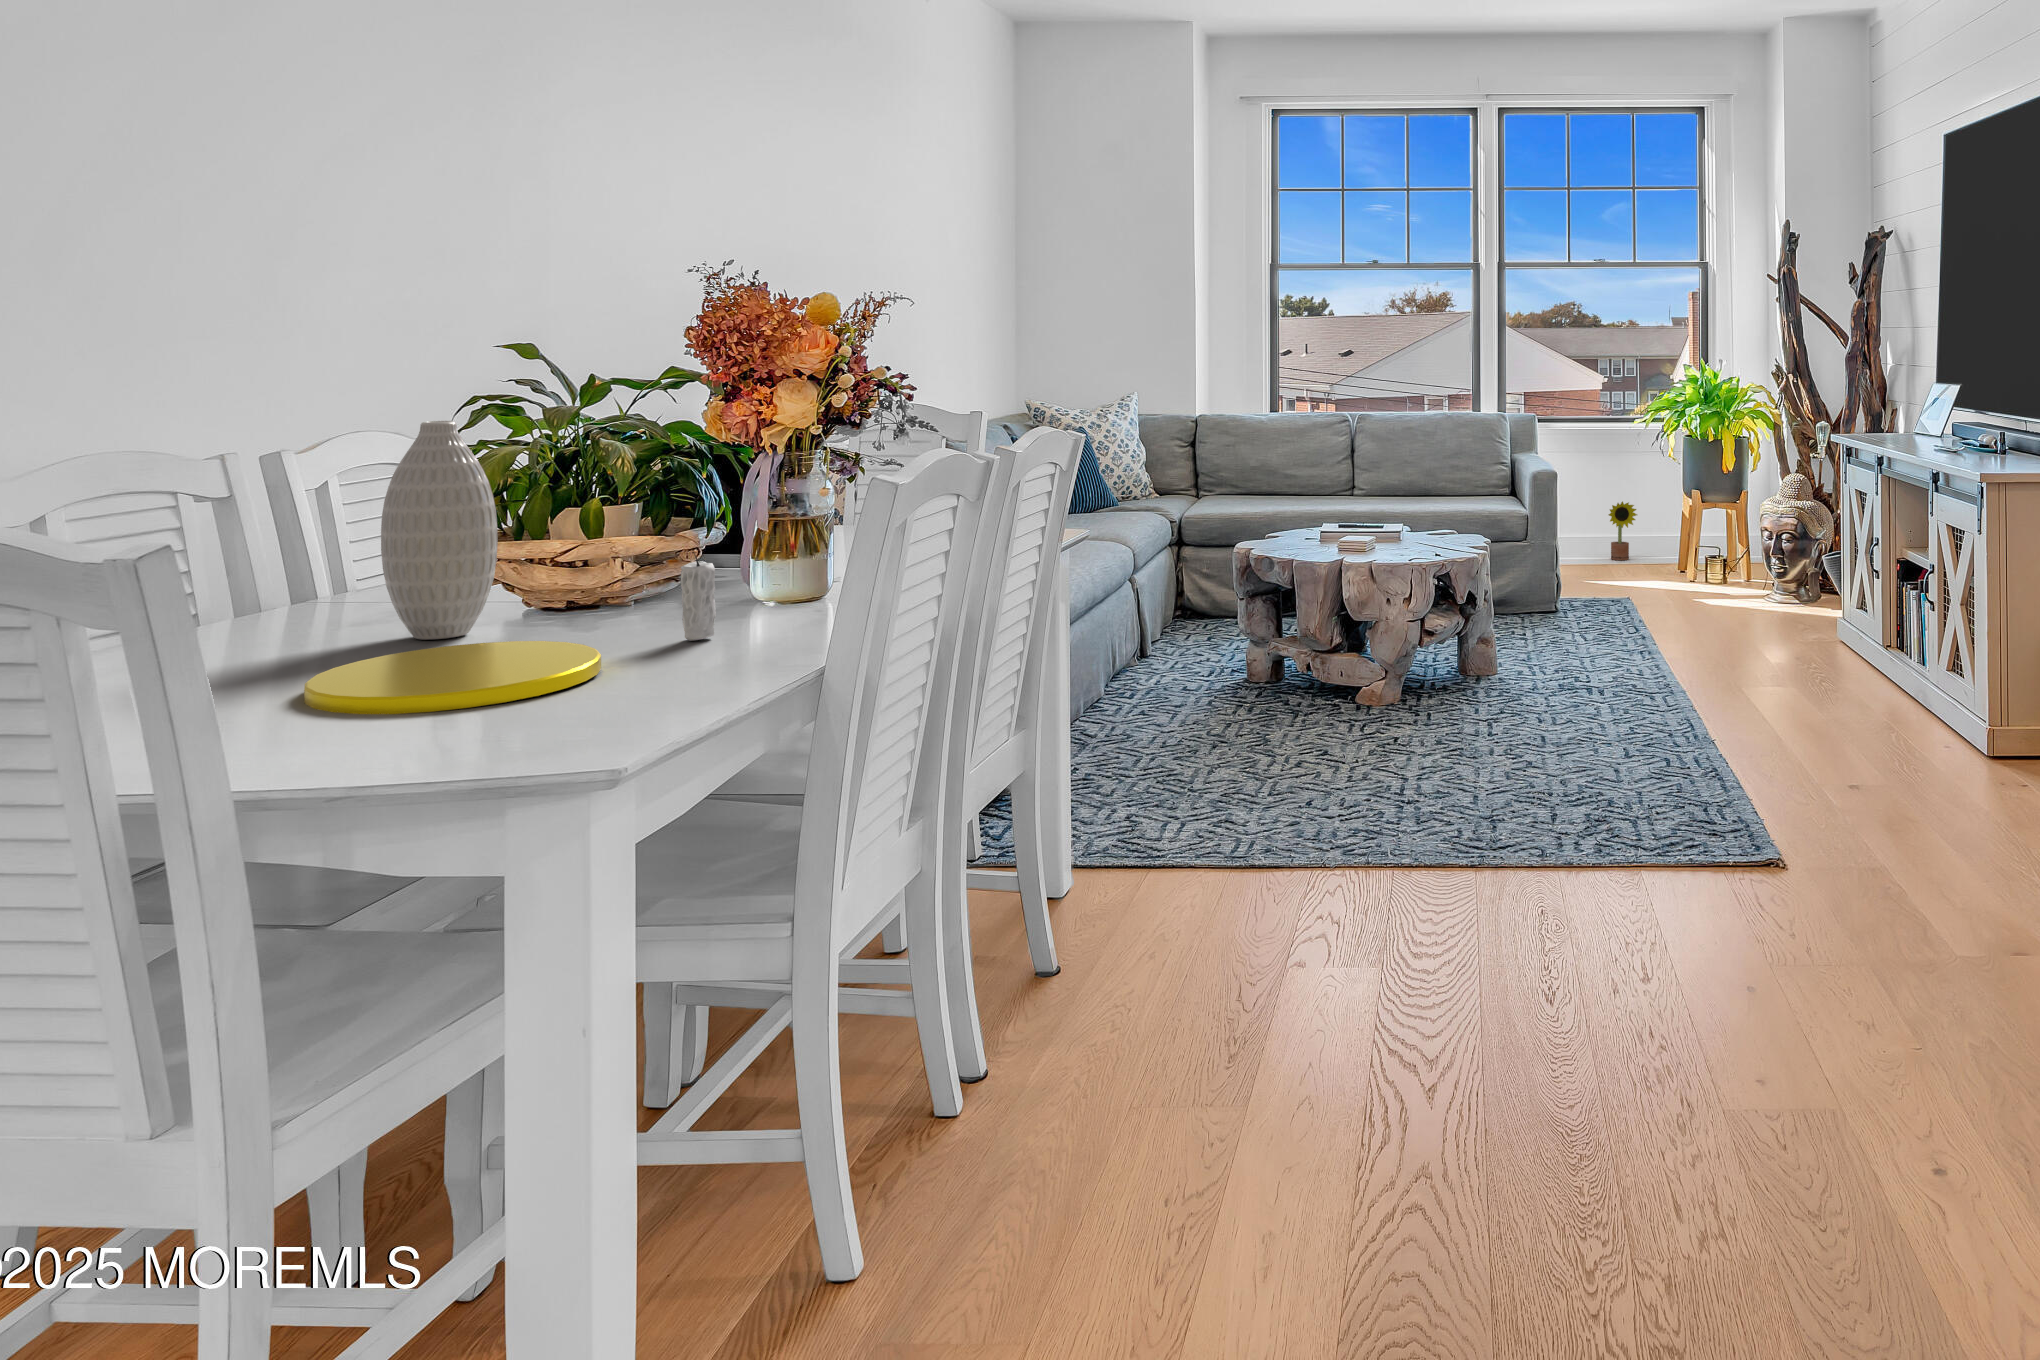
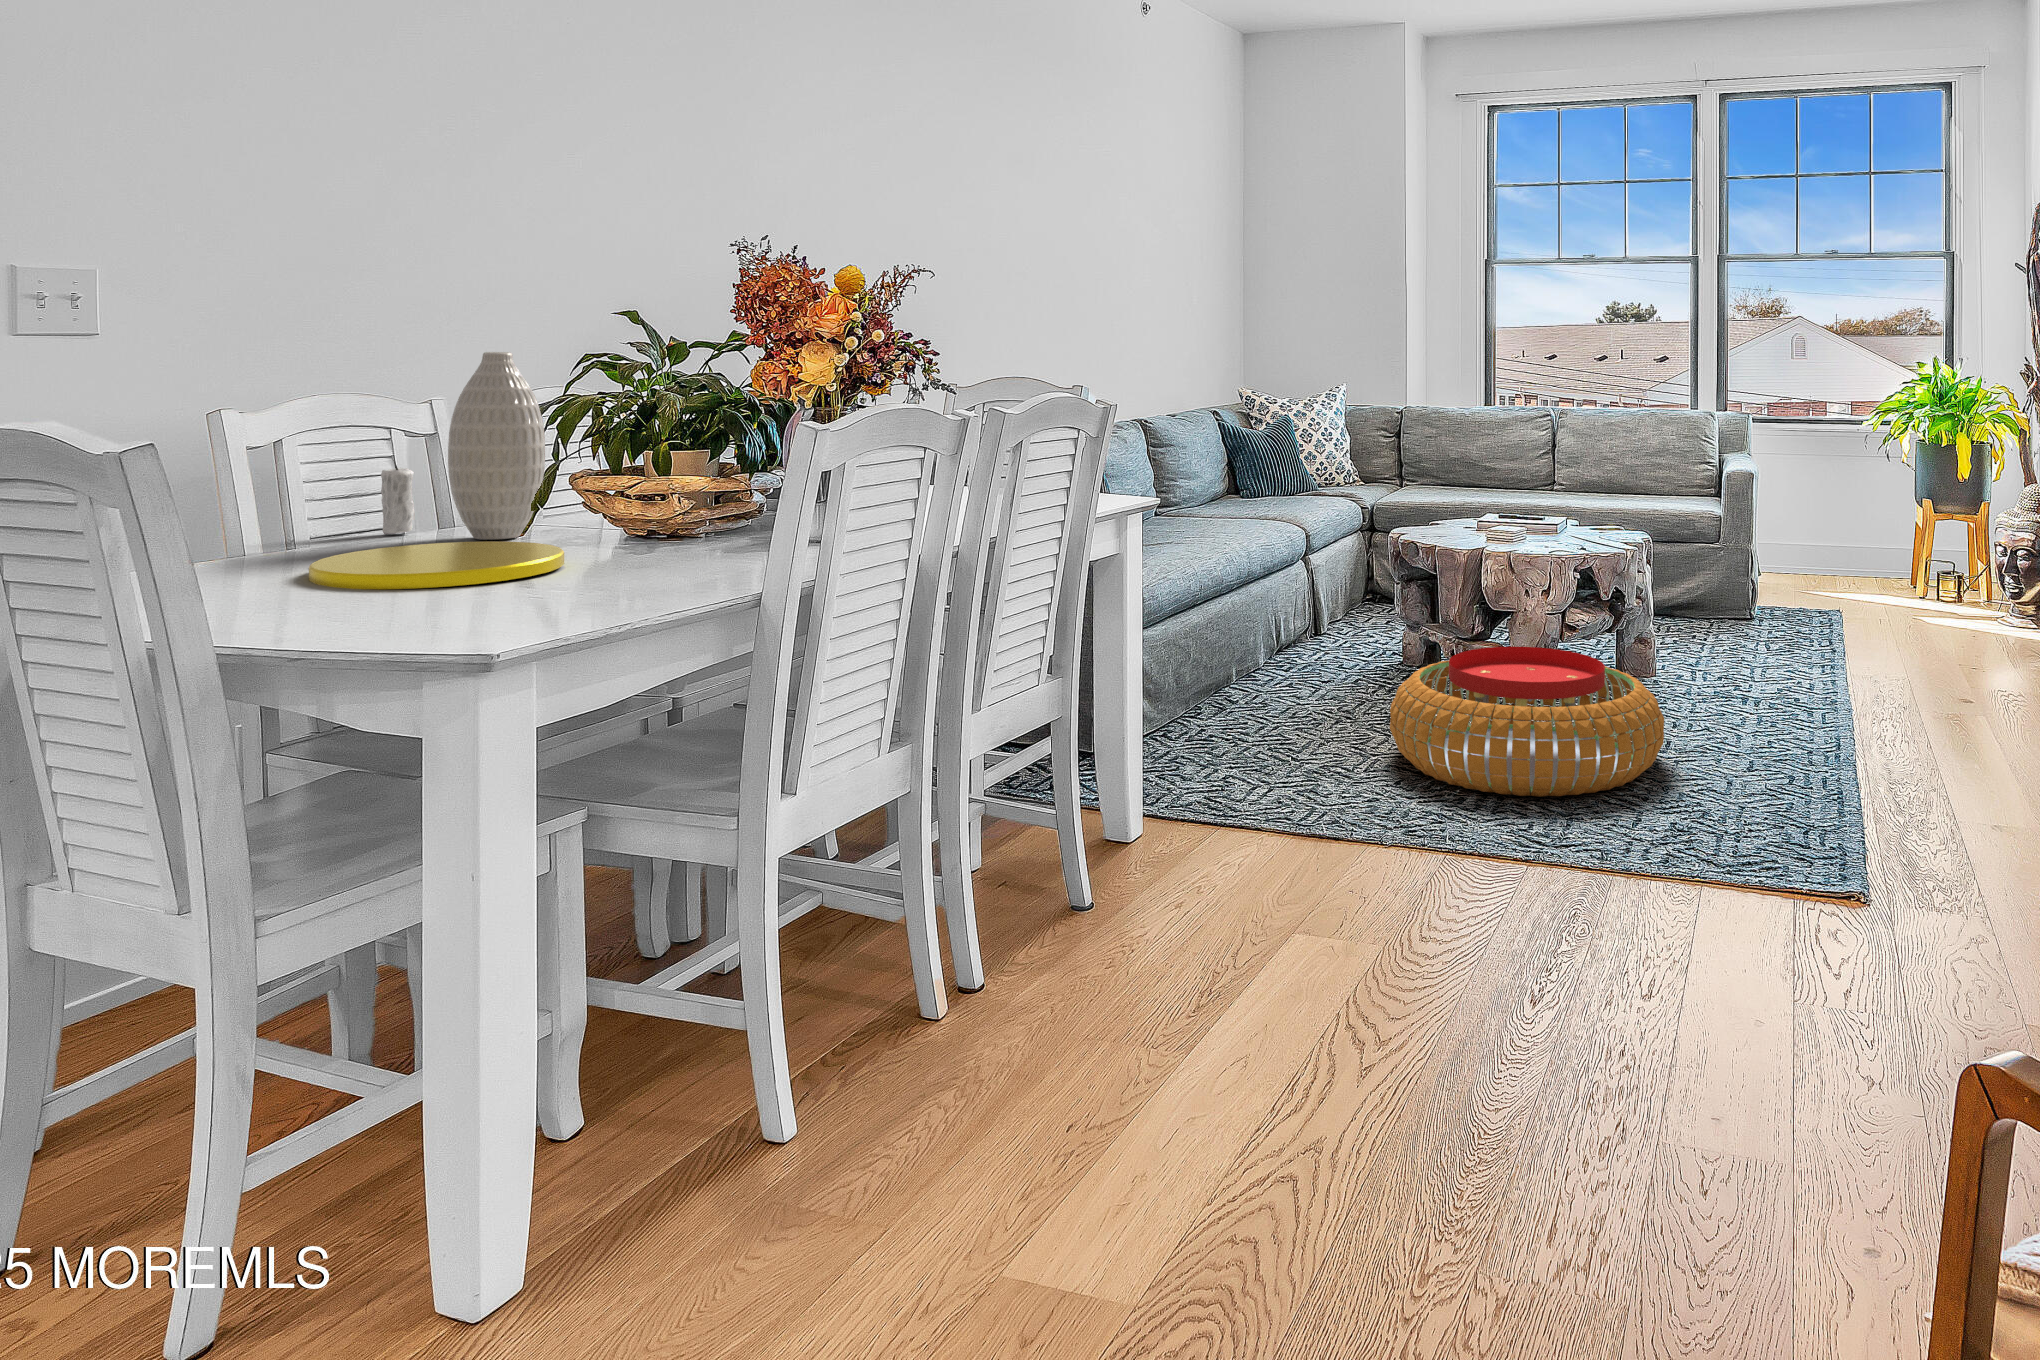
decorative plant: present [1609,501,1637,560] -> none [1835,510,1868,573]
candle: present [681,552,716,641] -> present [381,460,414,534]
pouf: none [1287,659,1553,805] -> present [1390,647,1664,797]

